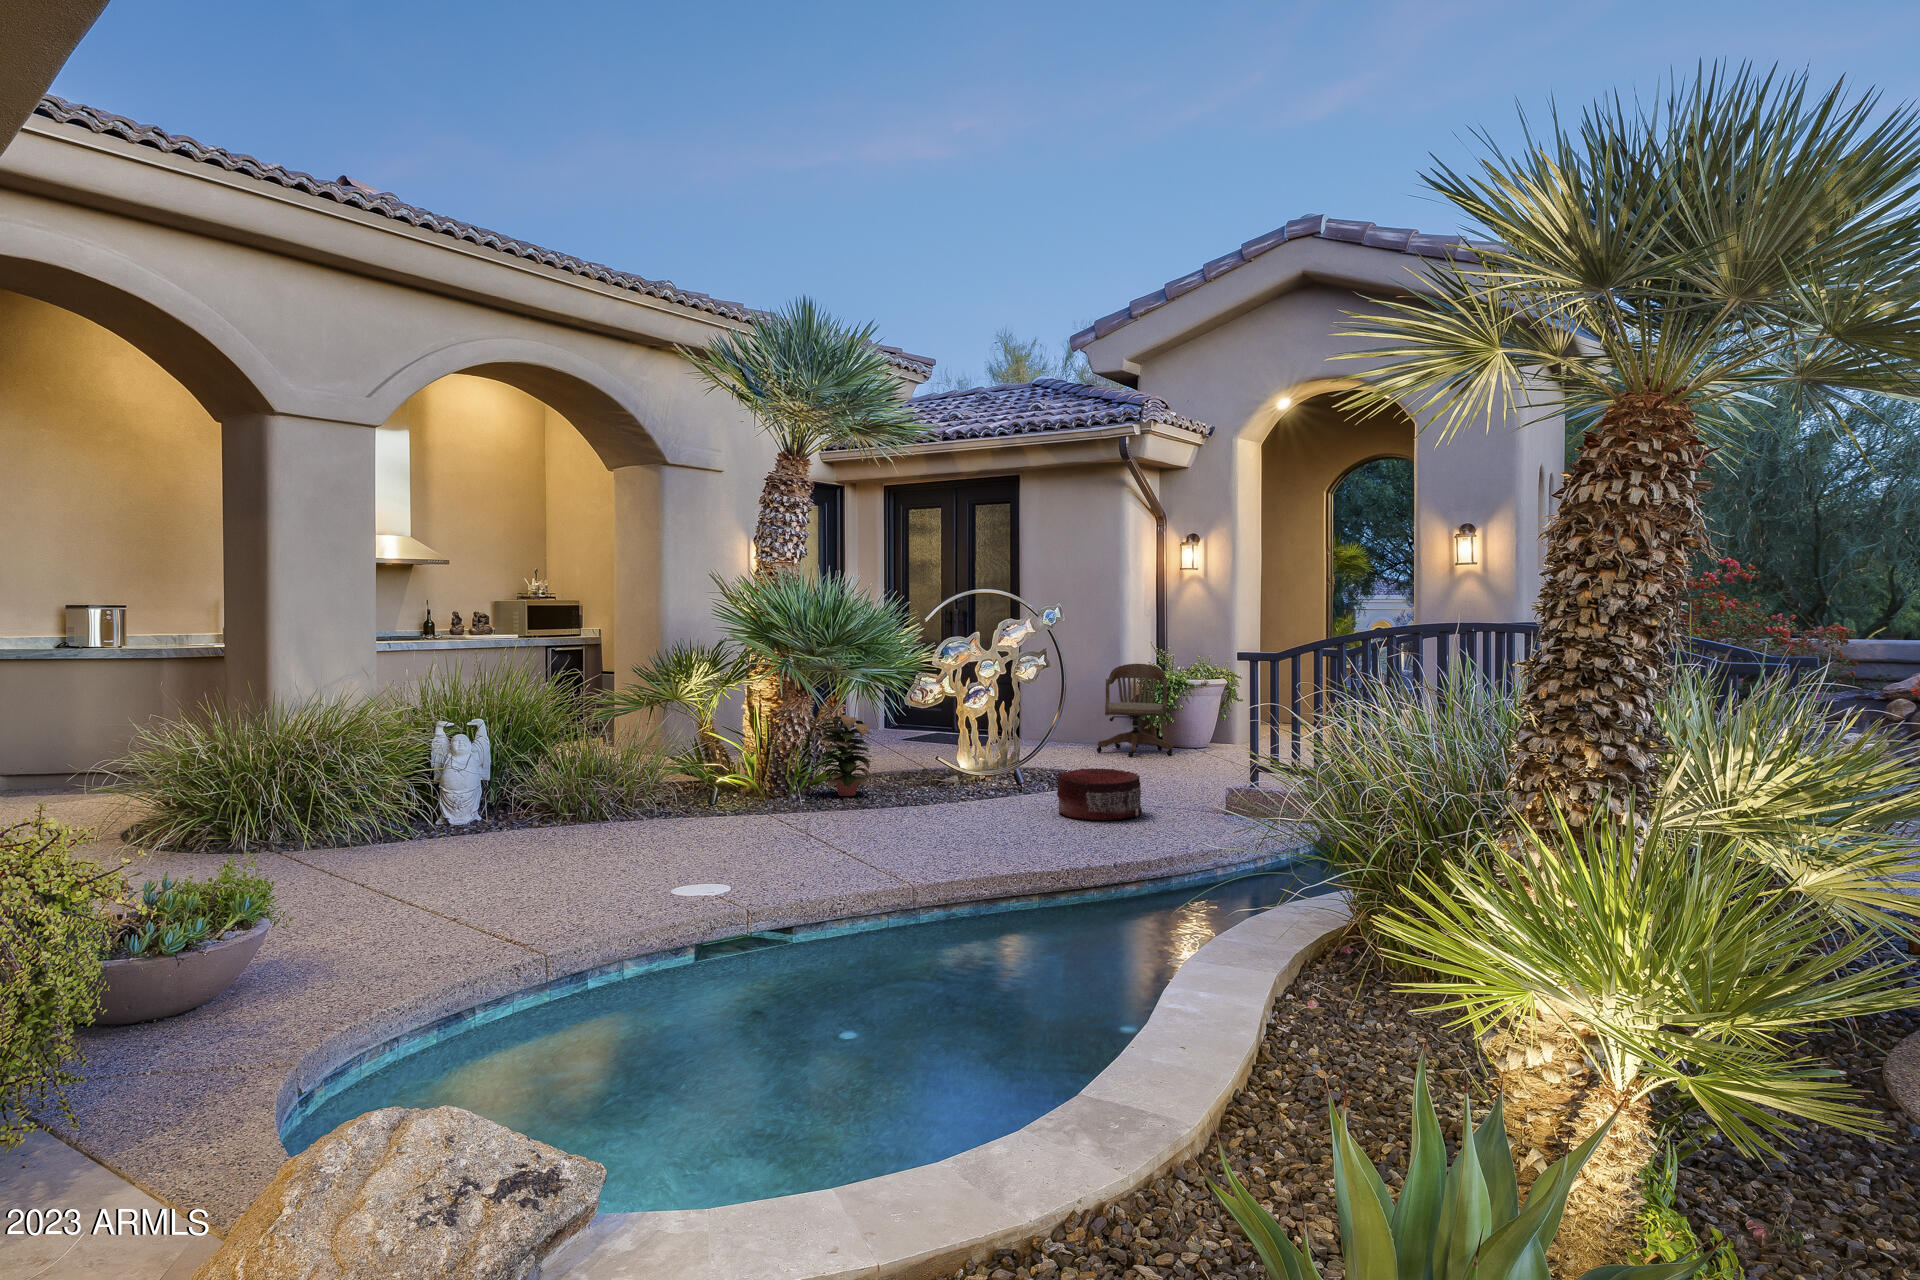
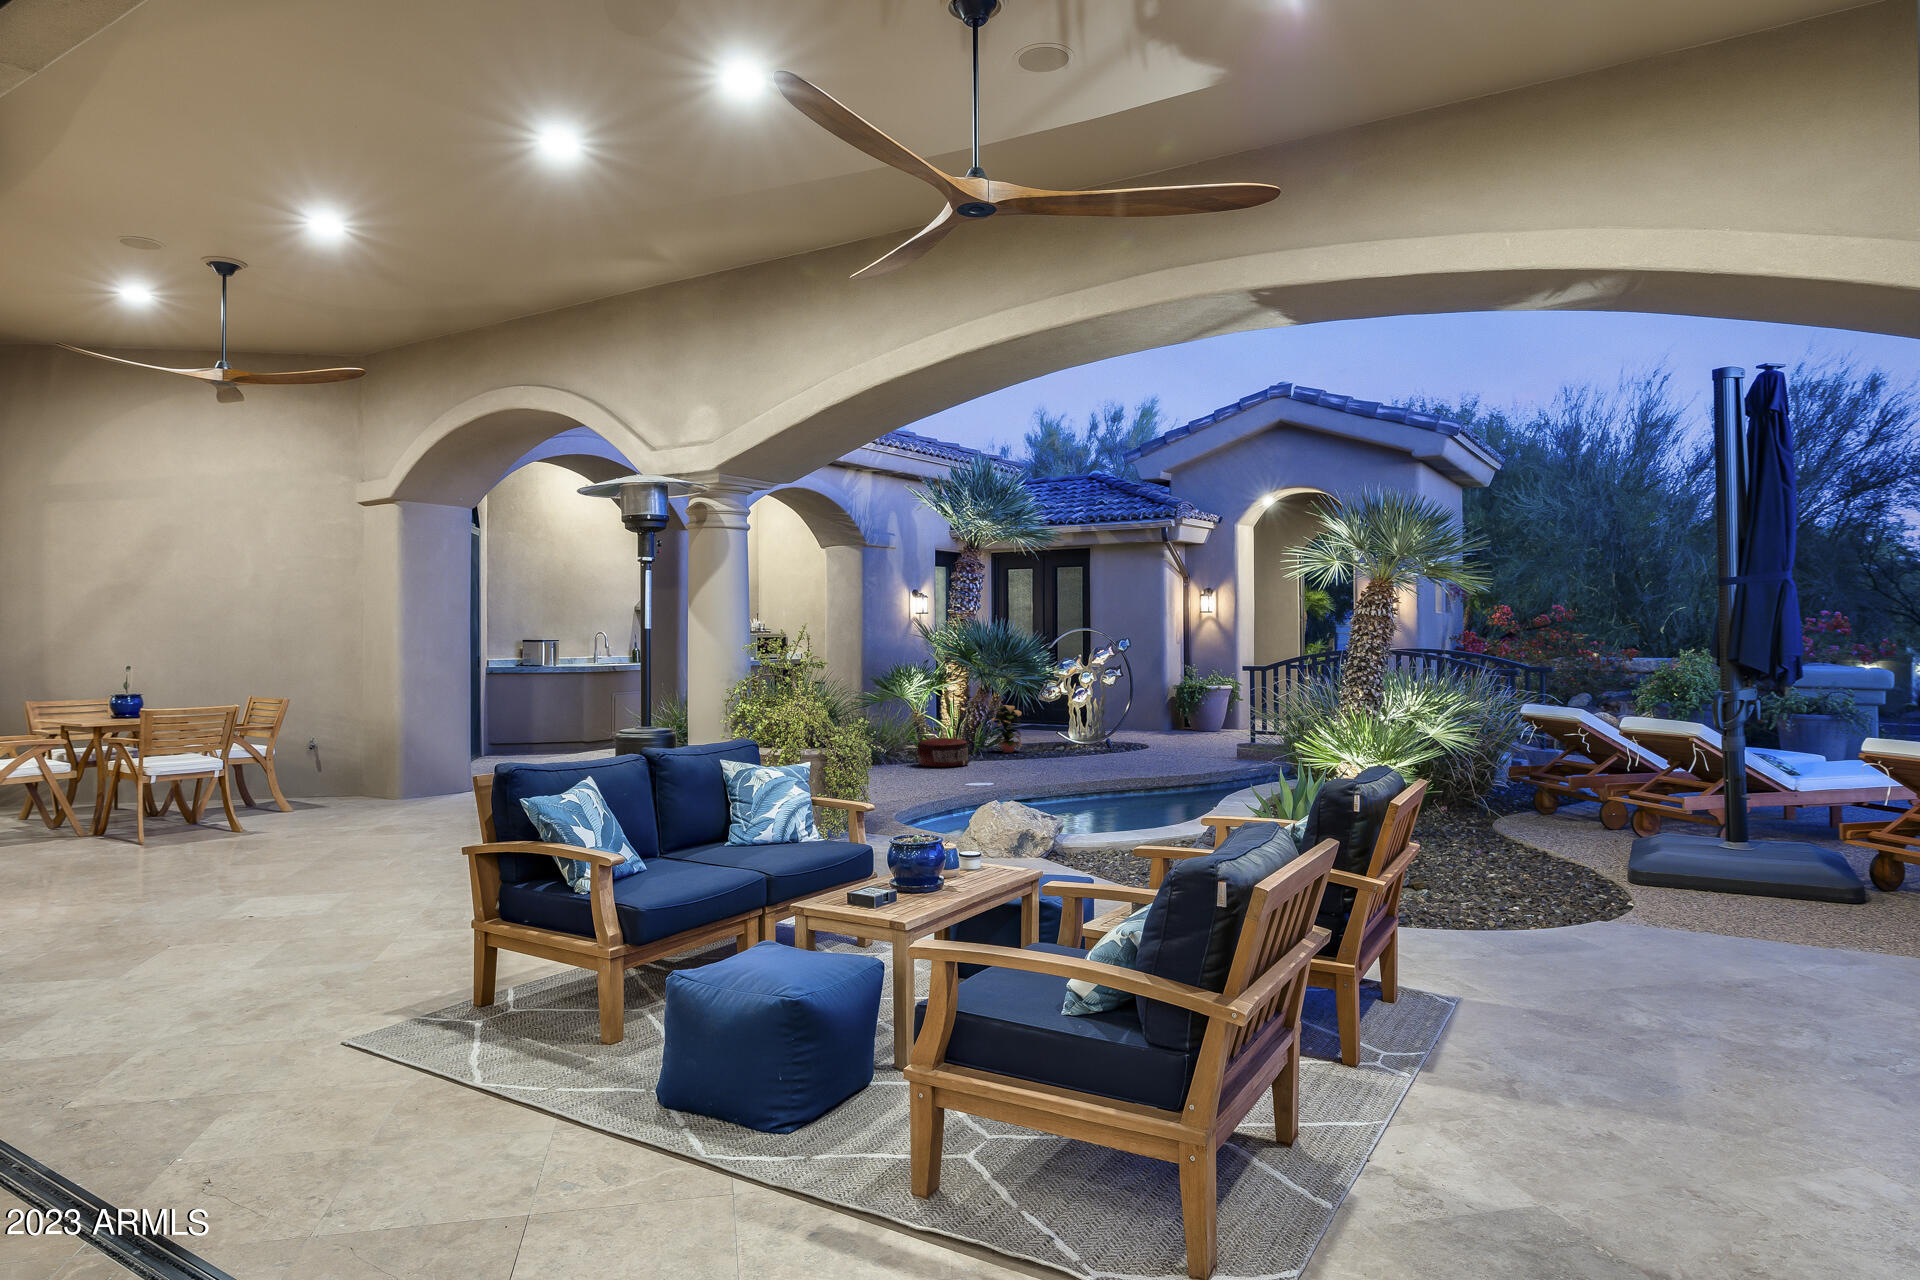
chair: present [1097,664,1173,757] -> none [1146,676,1197,737]
pouf: present [1057,768,1142,820] -> present [917,738,969,767]

